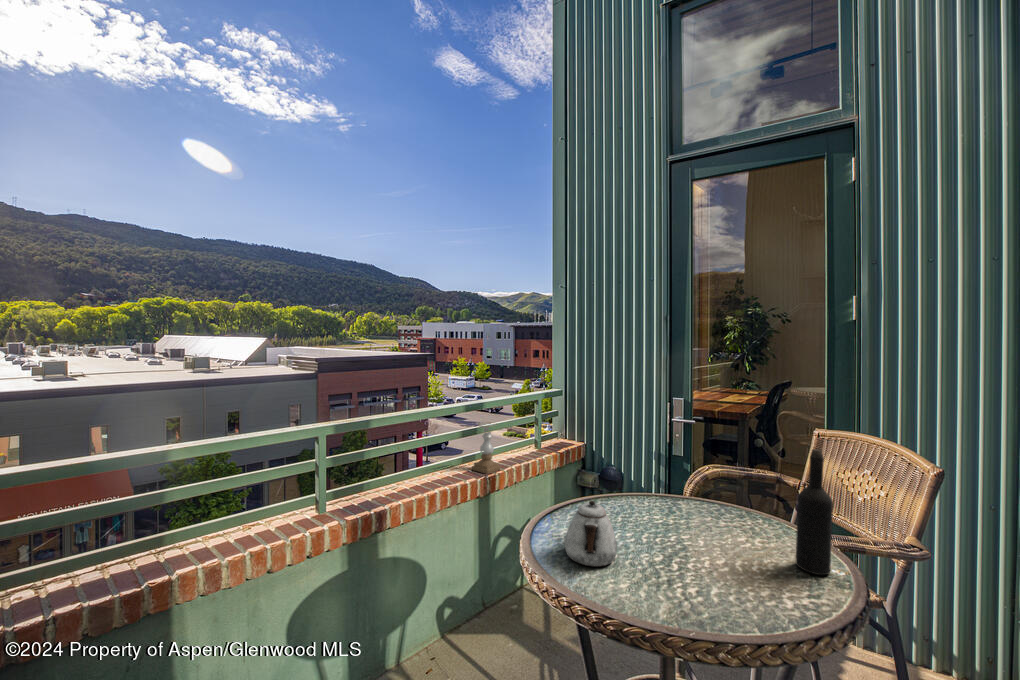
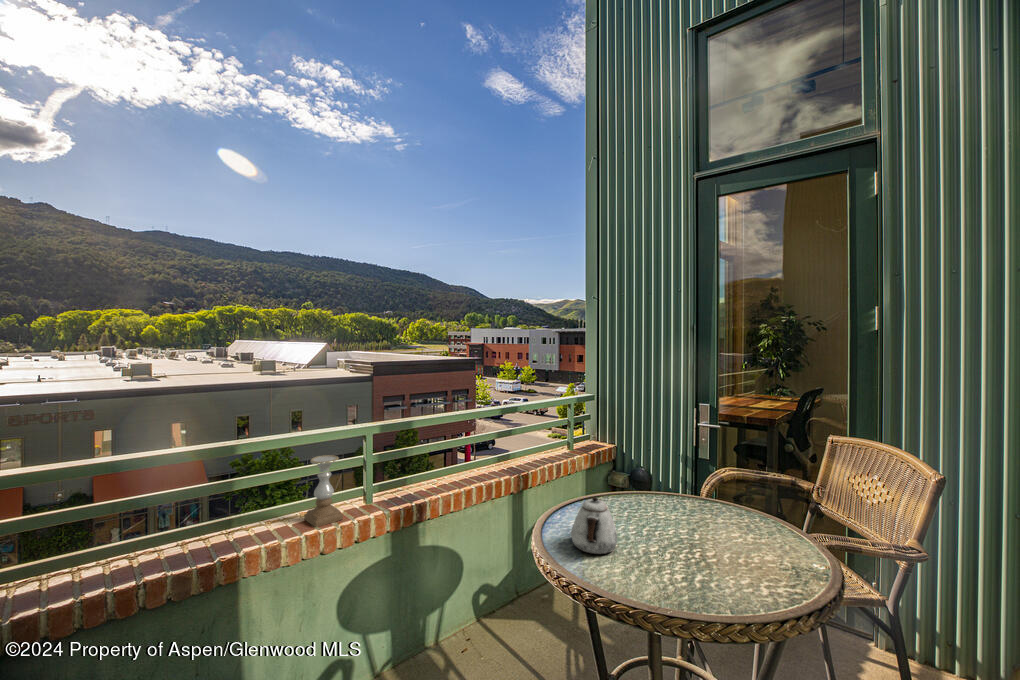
candle holder: present [472,422,500,474] -> present [304,455,343,527]
wine bottle: present [796,449,833,575] -> none [782,455,815,569]

